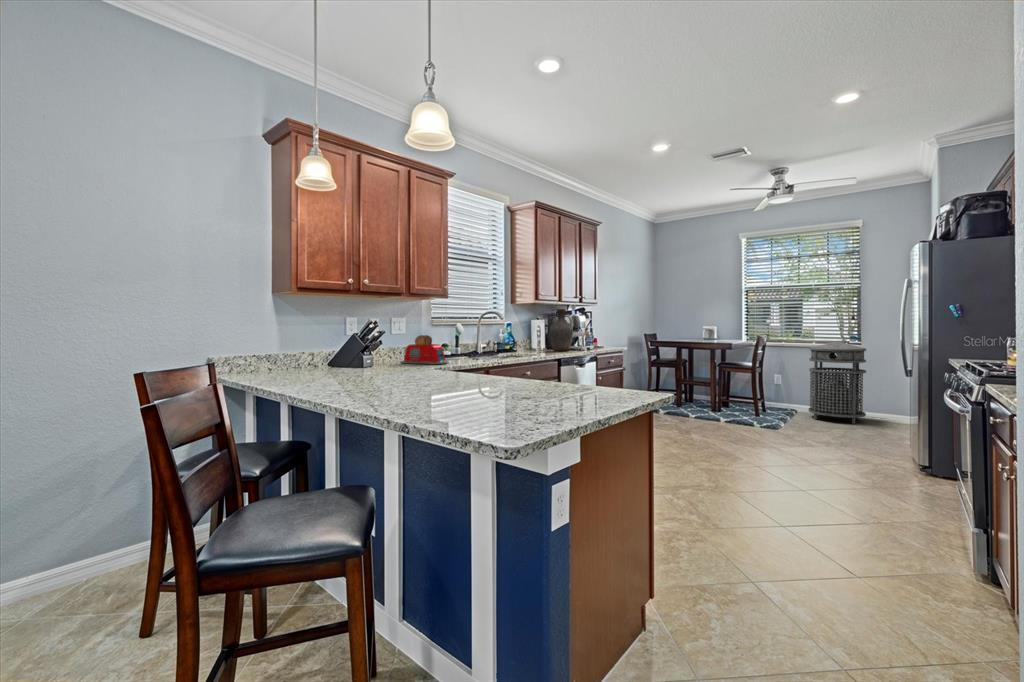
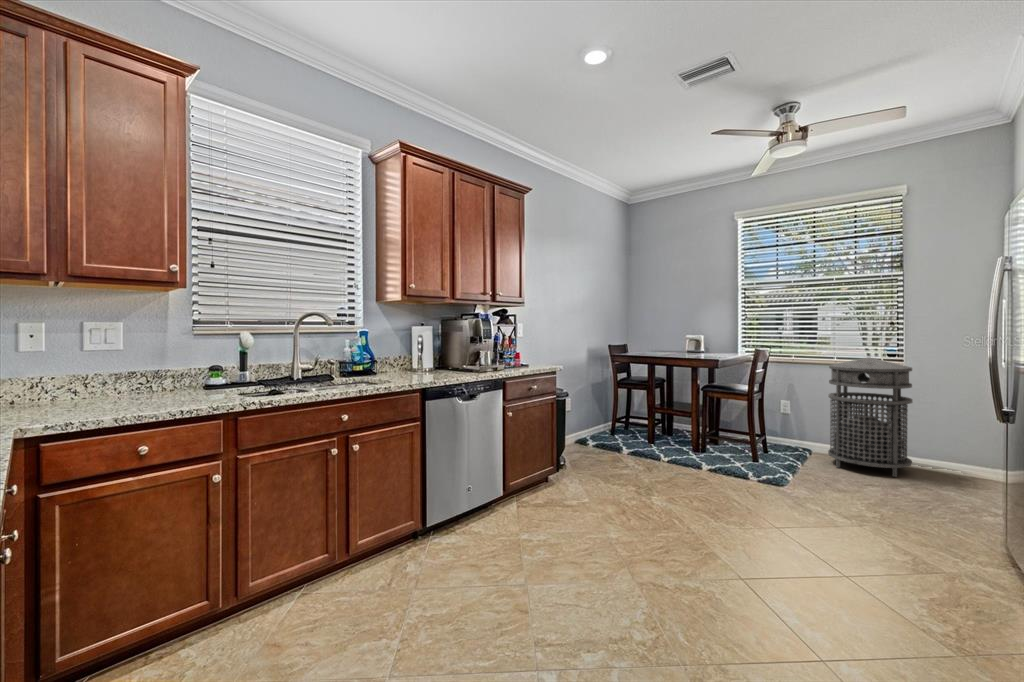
vase: present [550,309,573,351] -> none [430,309,465,374]
toaster: present [400,335,449,364] -> none [48,355,131,414]

